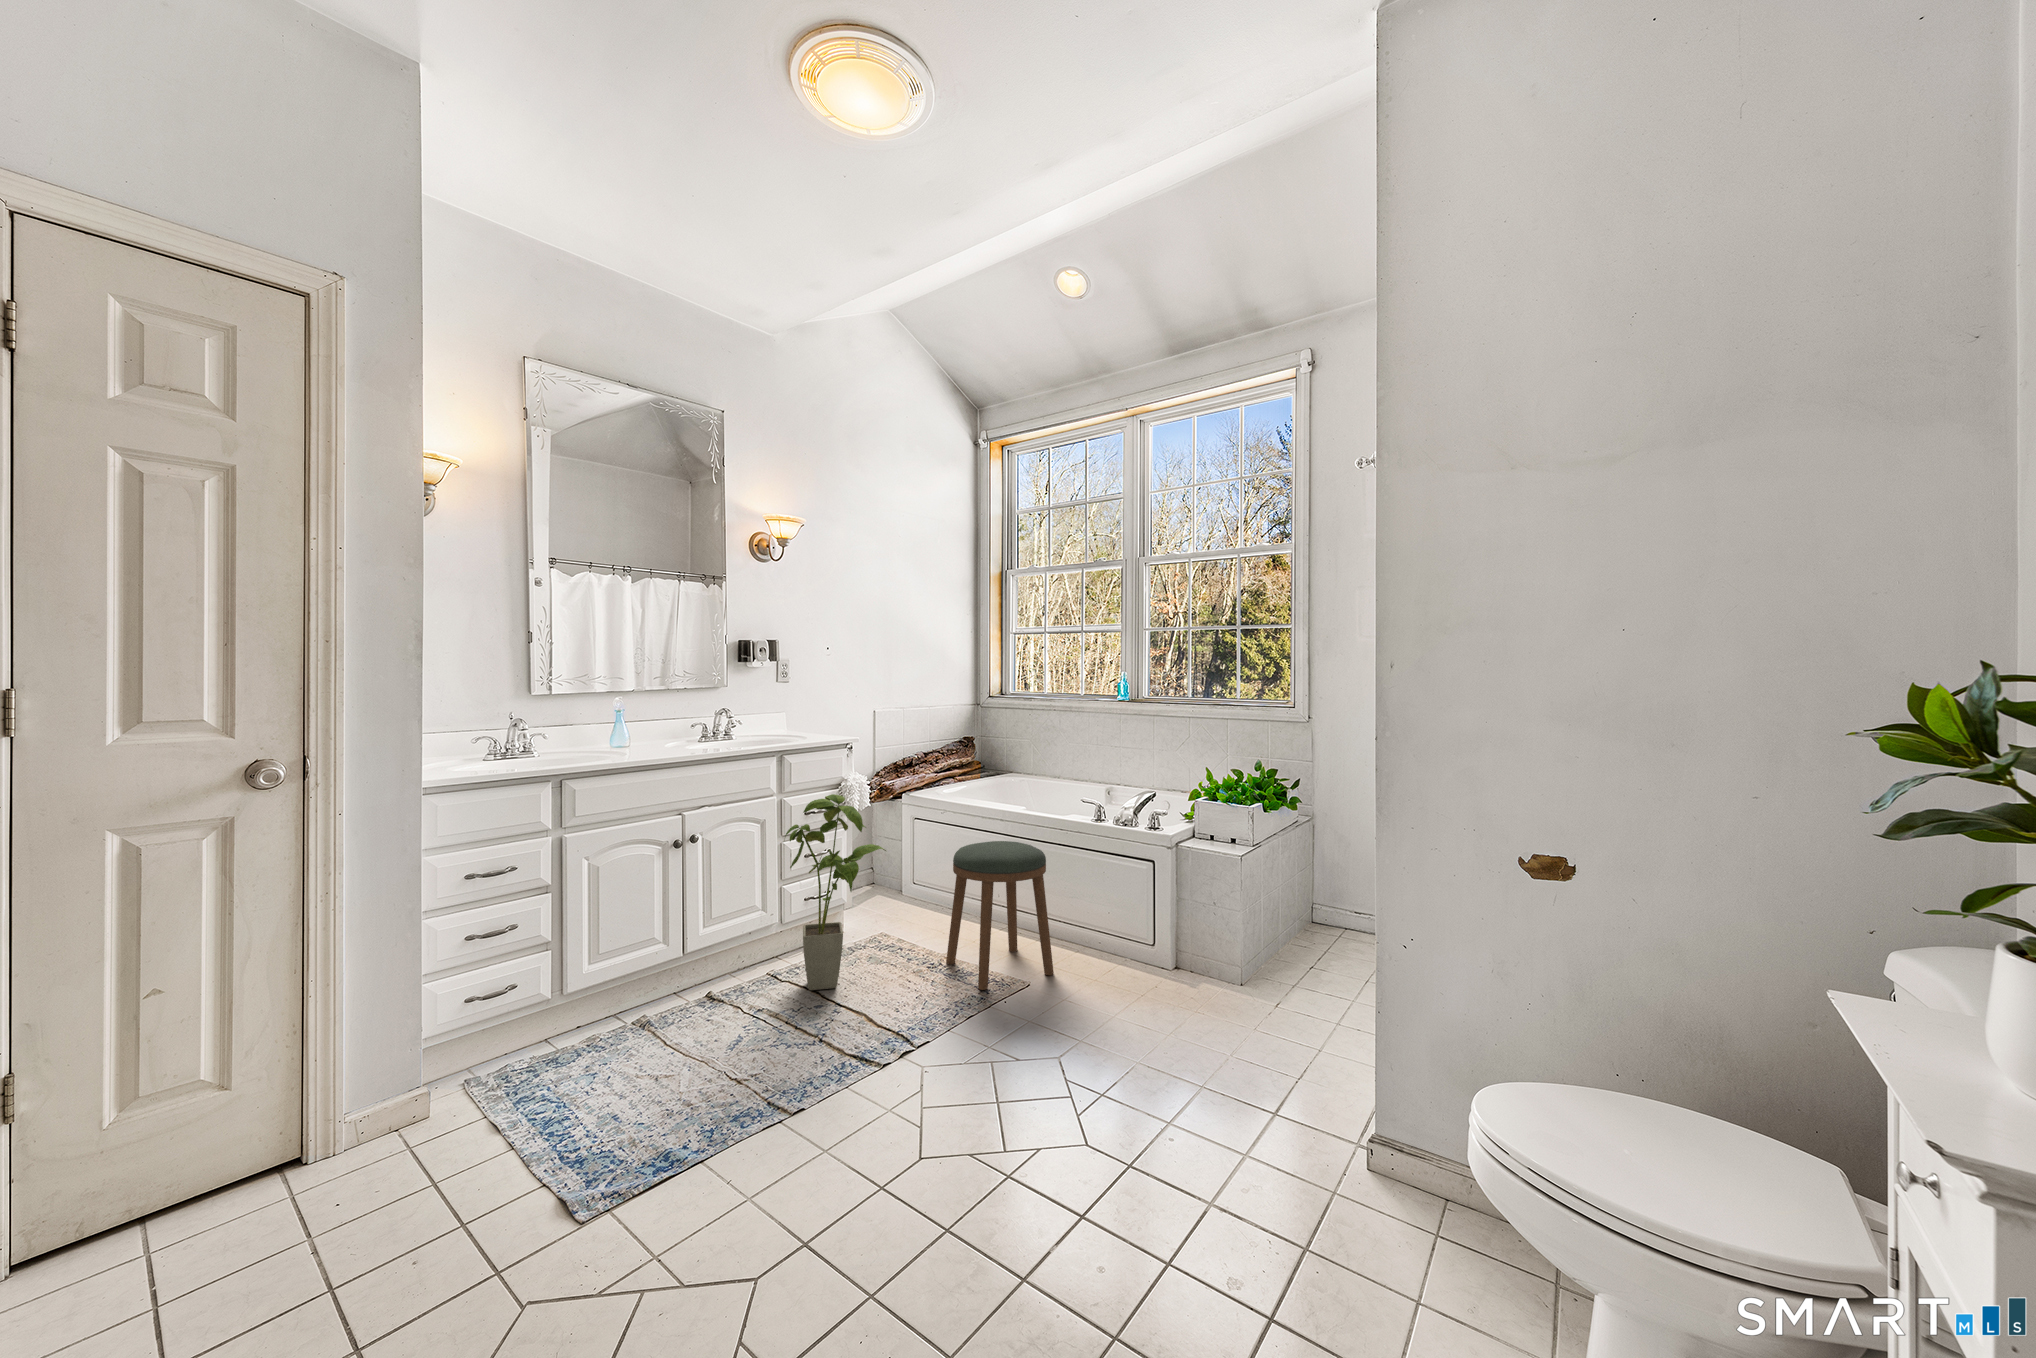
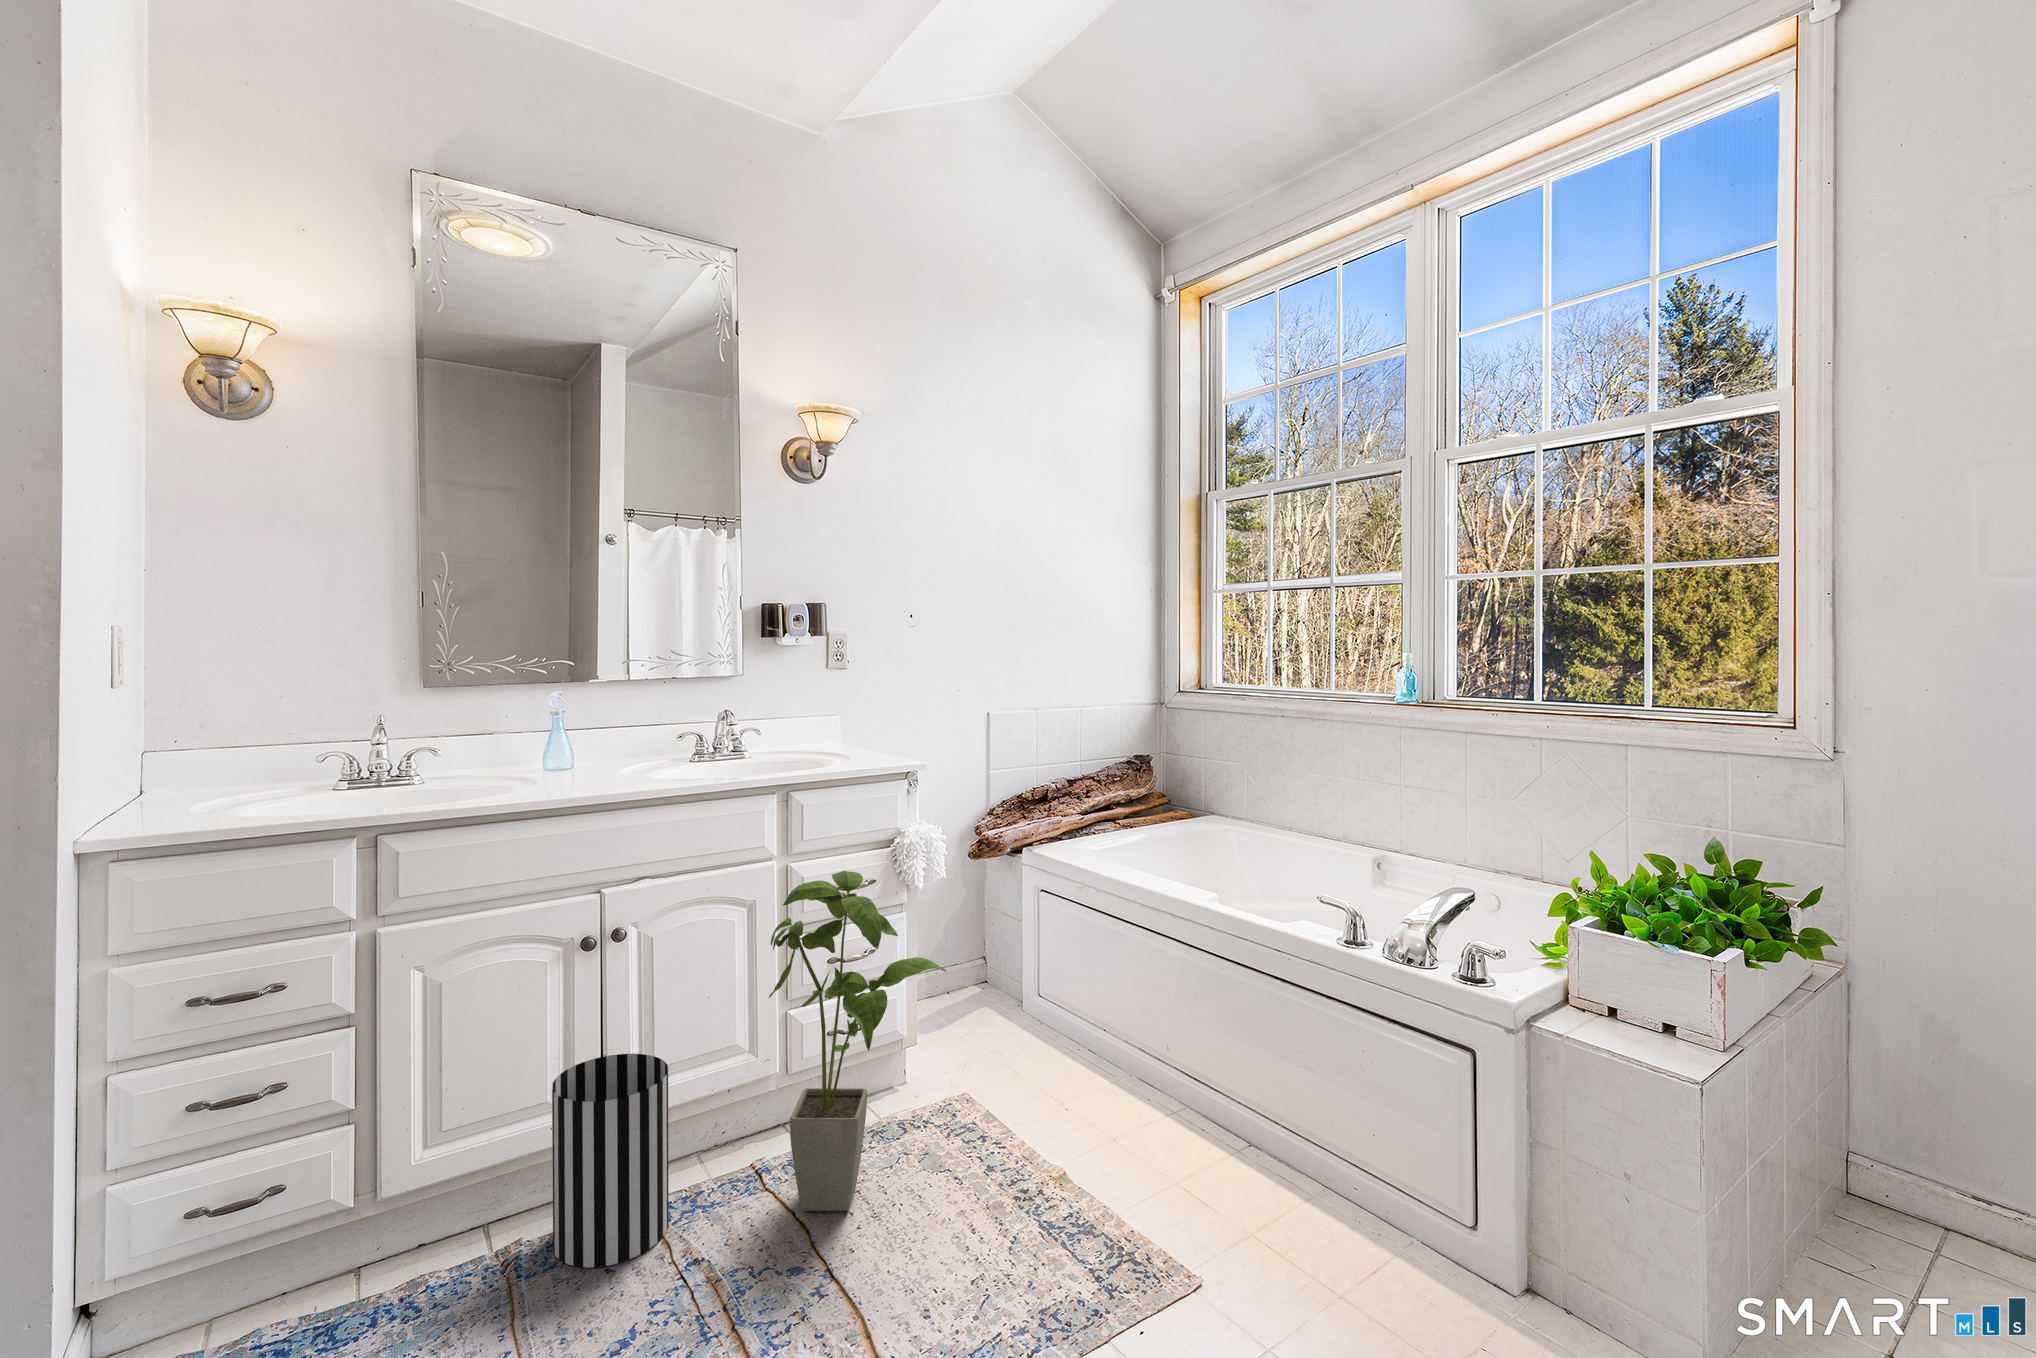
stool: present [946,841,1054,990] -> none [1052,962,1245,1257]
wastebasket: none [665,908,732,1024] -> present [552,1054,669,1267]

